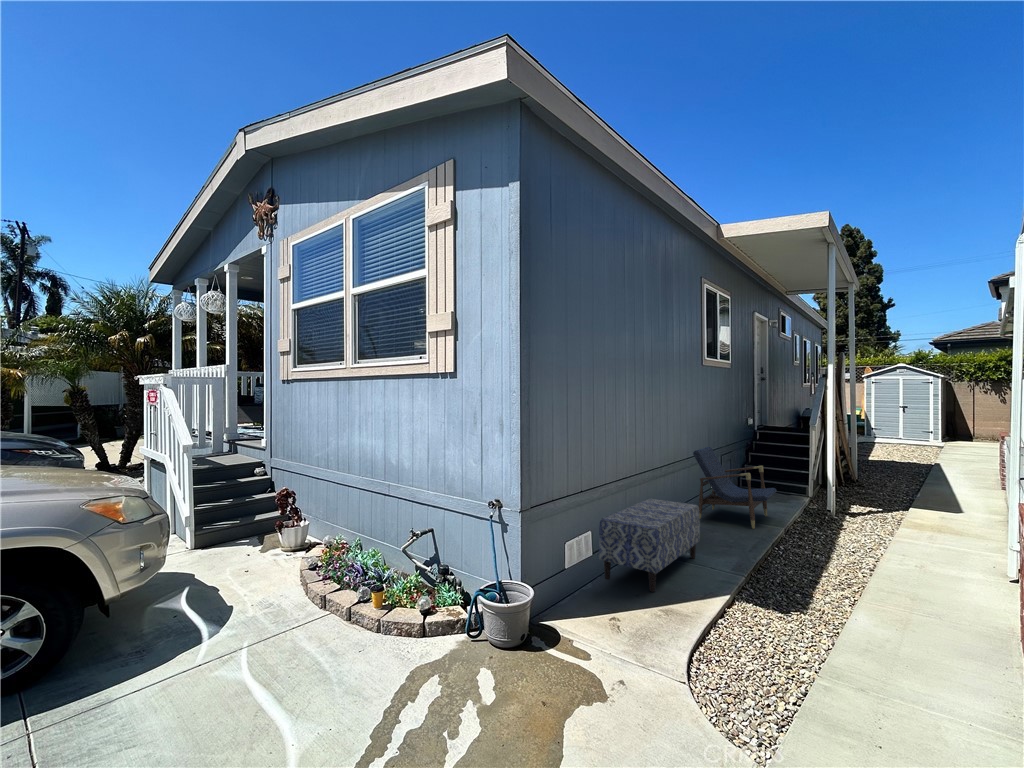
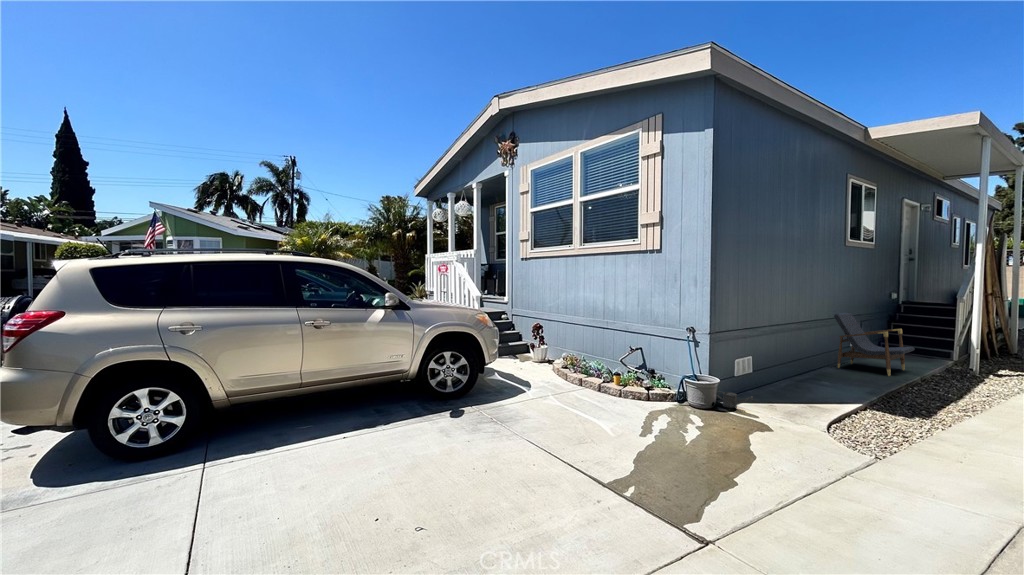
bench: present [599,498,700,592] -> none [757,343,838,398]
watering can: none [534,604,584,636] -> present [717,391,753,408]

